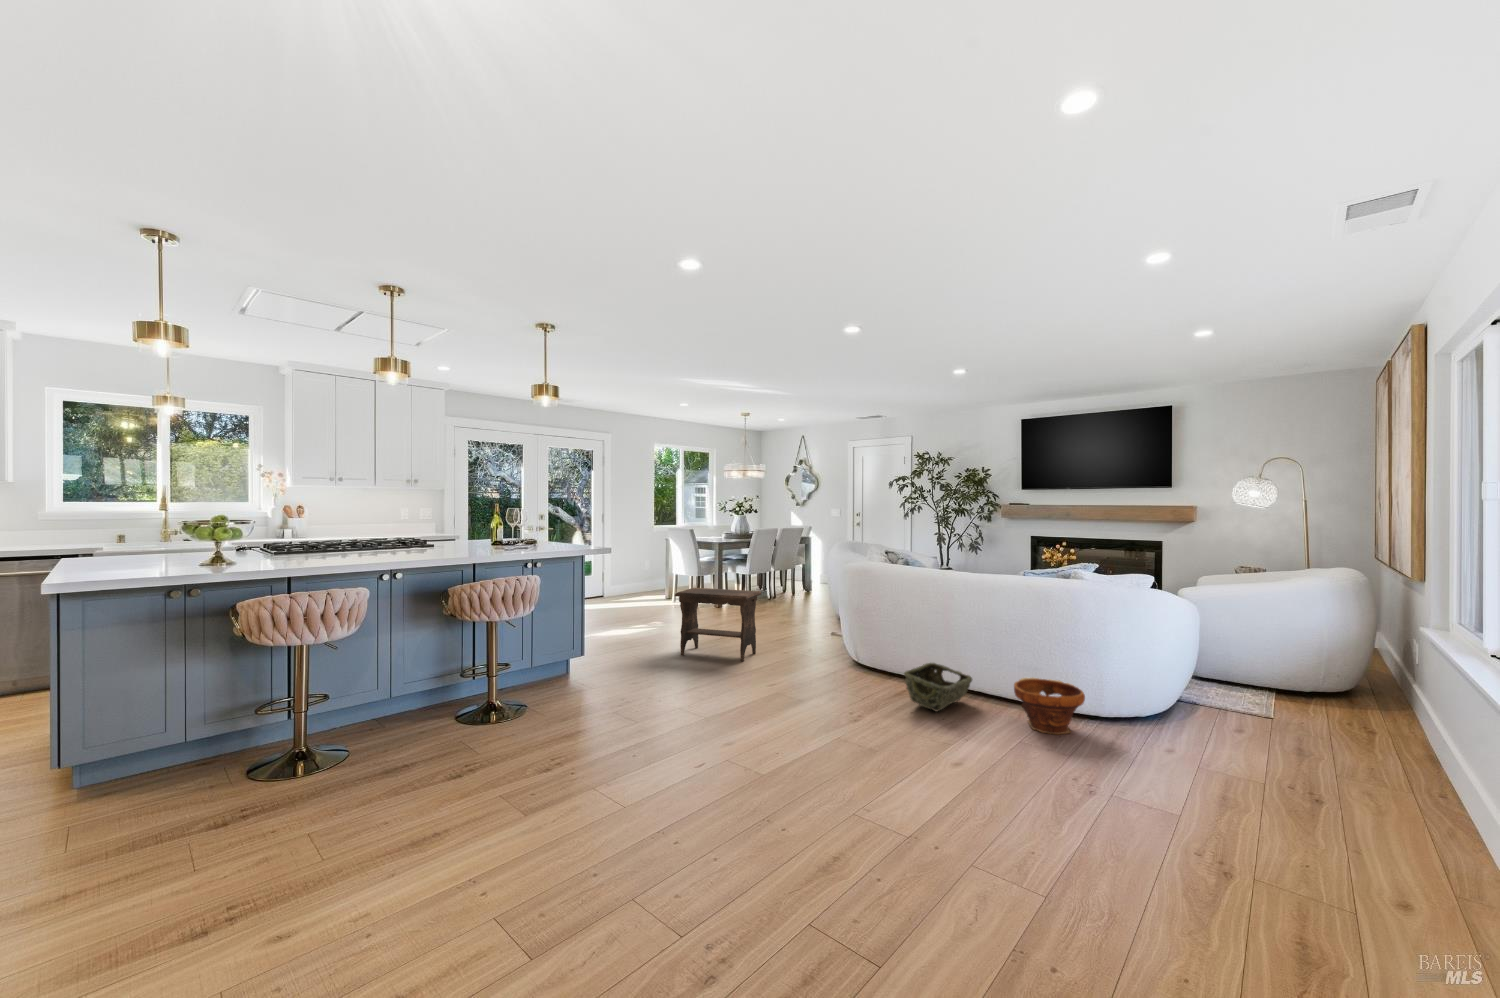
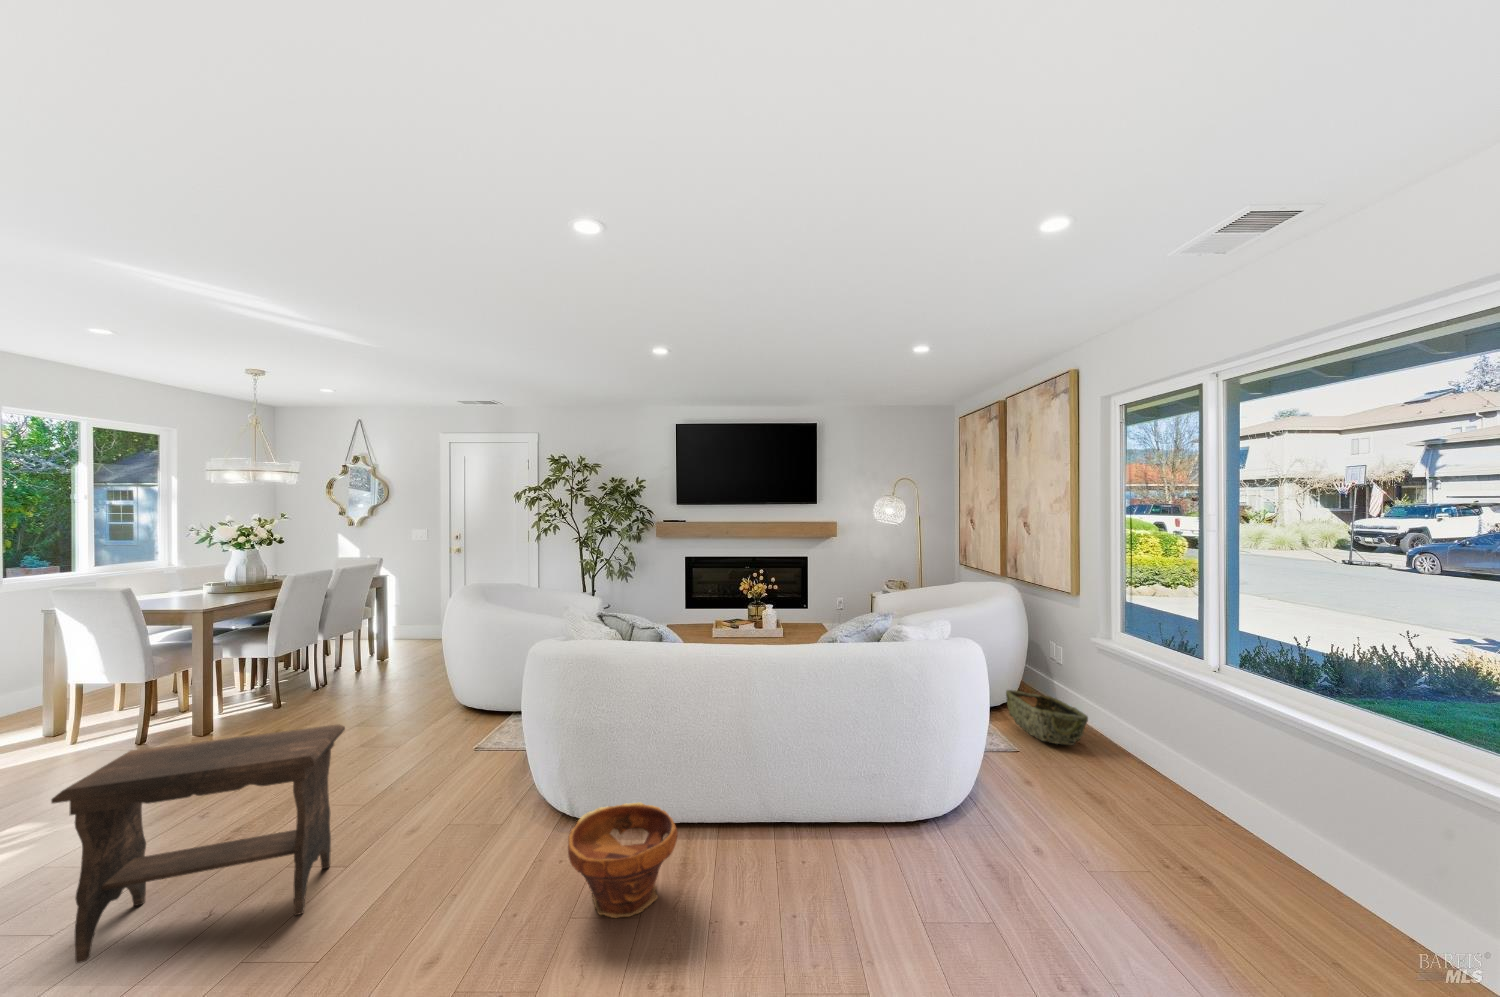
woven basket: present [904,663,972,711] -> present [1006,690,1088,745]
planter: present [1014,678,1085,734] -> present [568,802,677,918]

